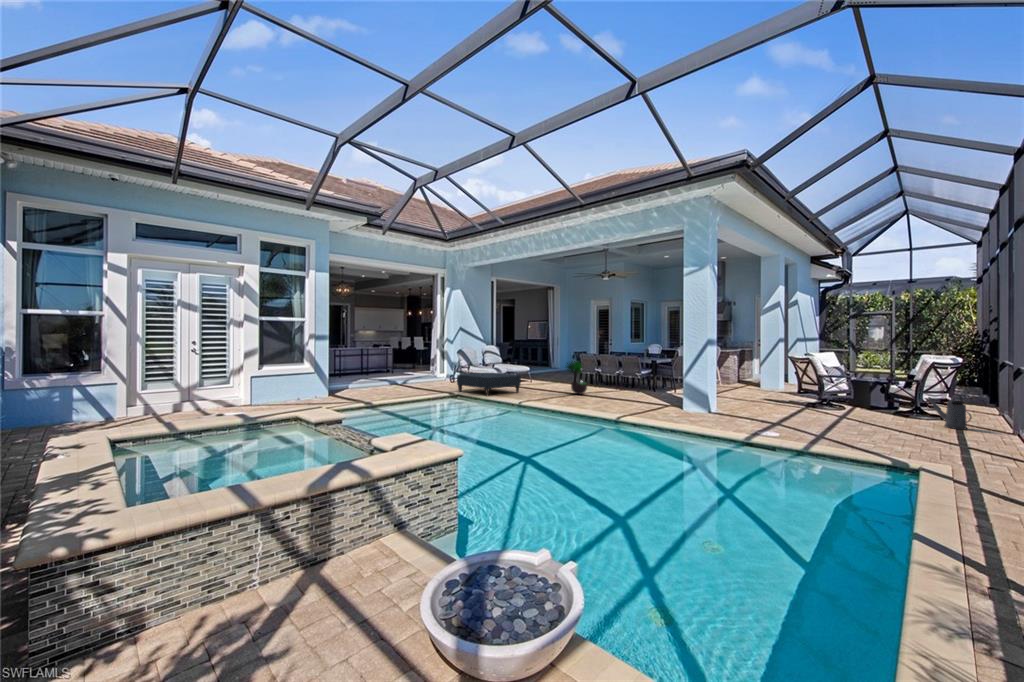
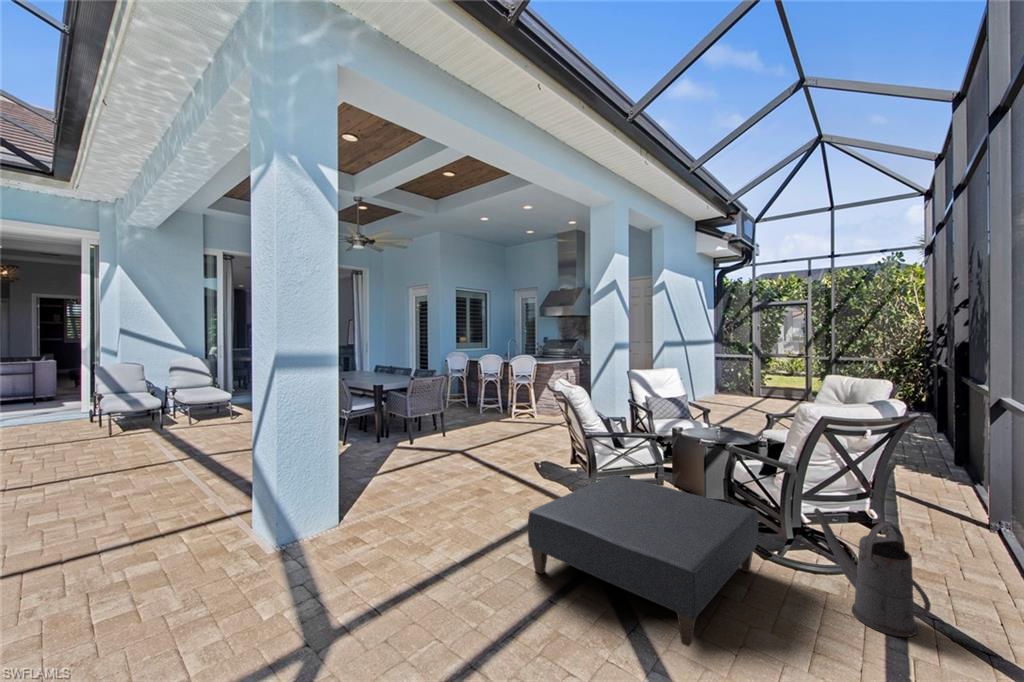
potted tree: present [566,361,587,394] -> none [199,383,247,451]
ottoman: present [457,373,521,396] -> present [528,475,758,647]

